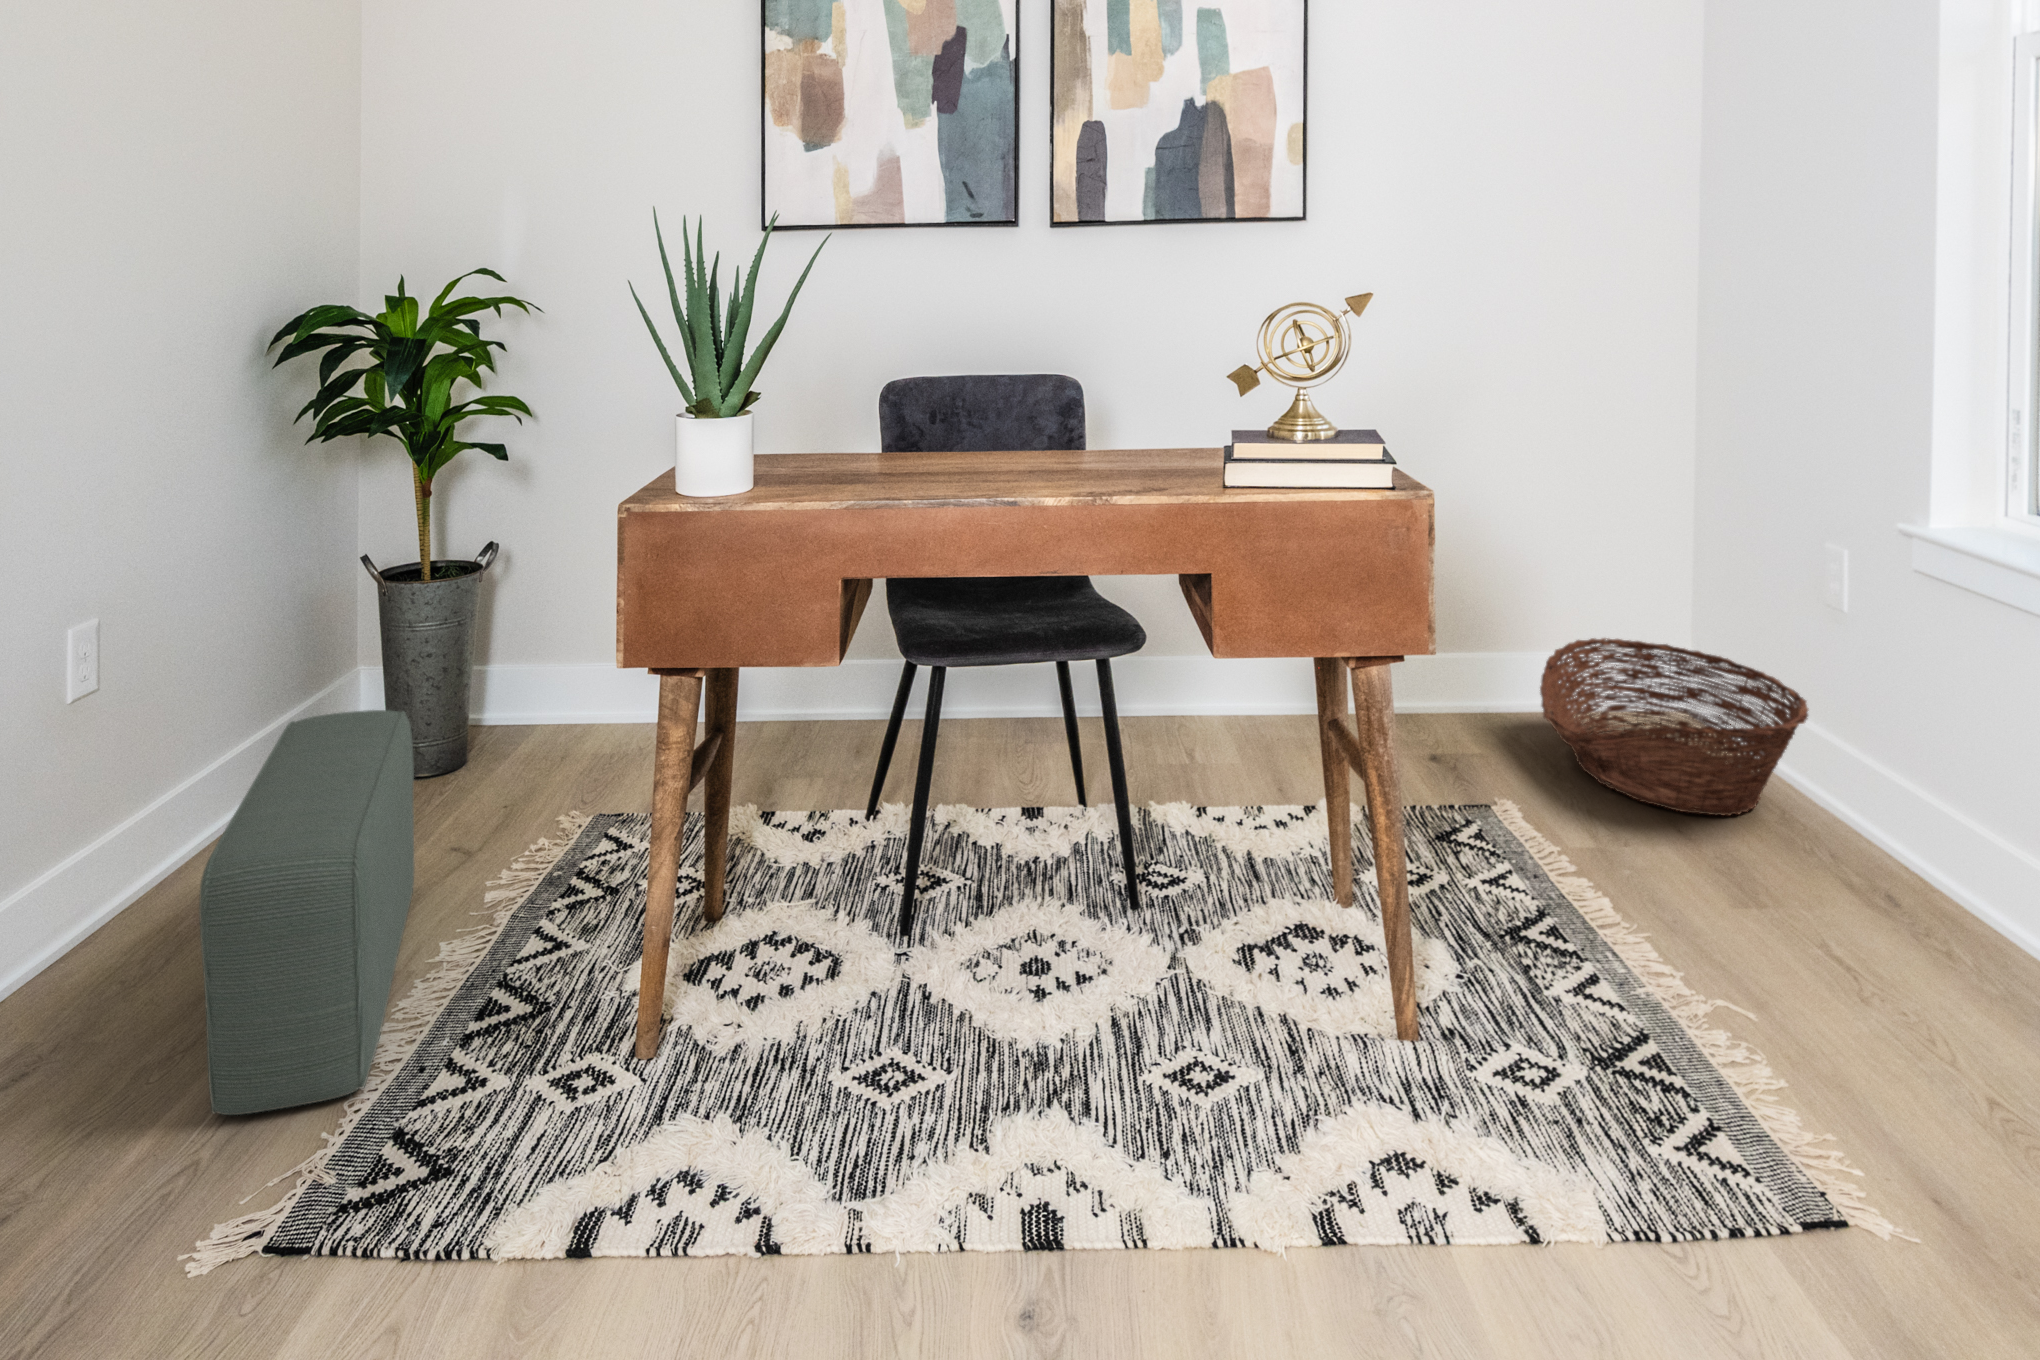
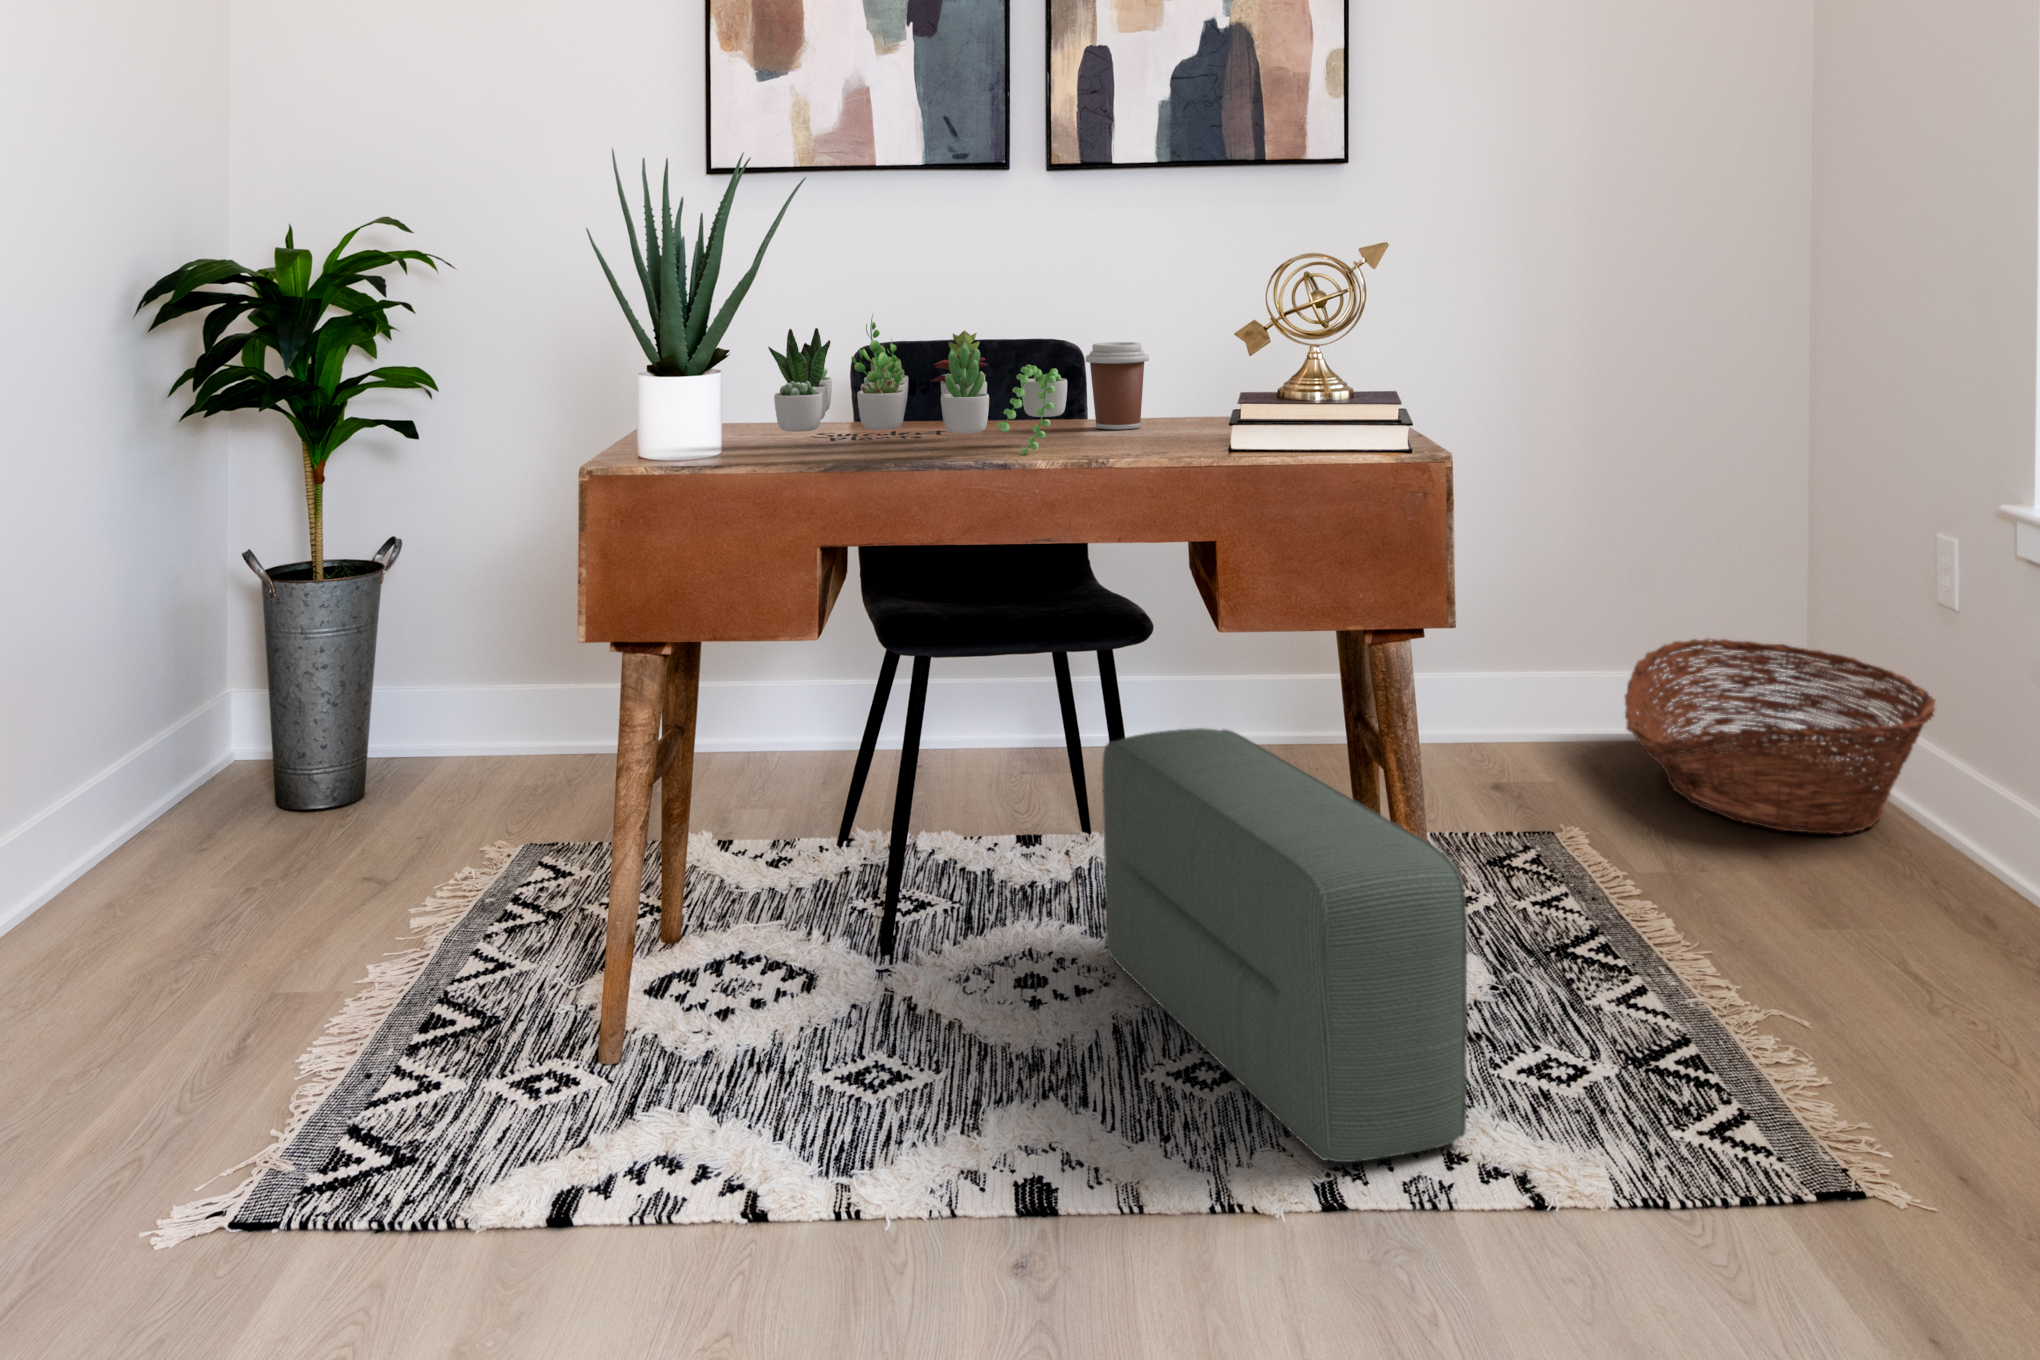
succulent plant: none [816,354,1088,489] -> present [768,315,1067,455]
coffee cup: none [1103,385,1158,463] -> present [1086,342,1149,429]
pouf: present [199,710,414,1115] -> present [1102,728,1467,1162]

